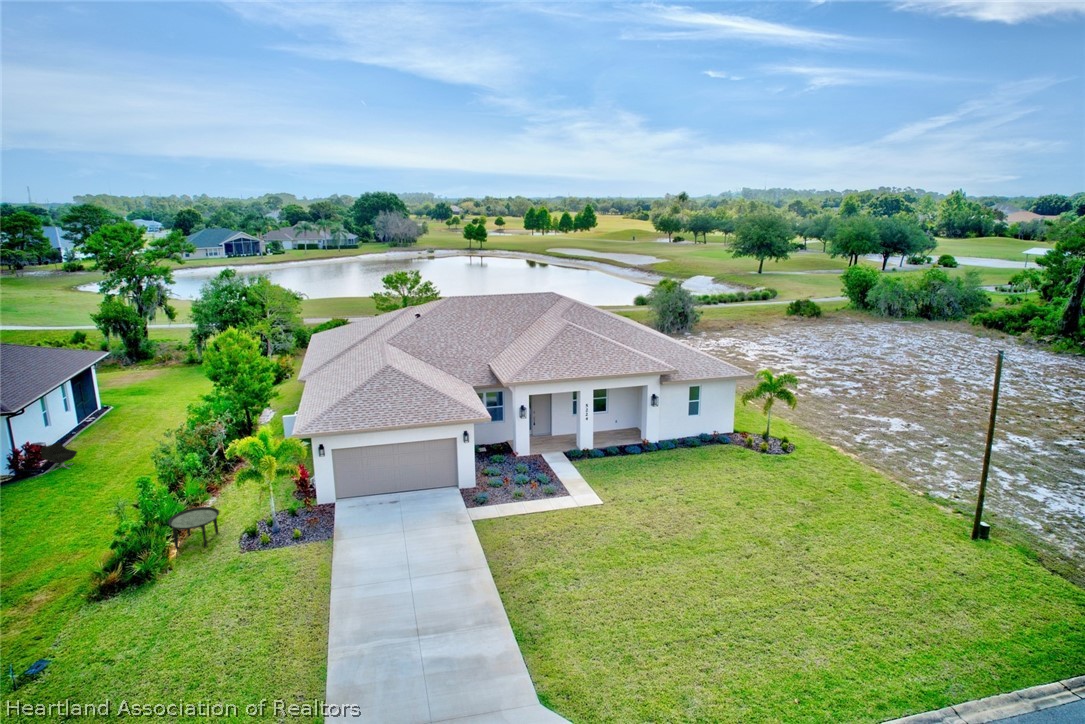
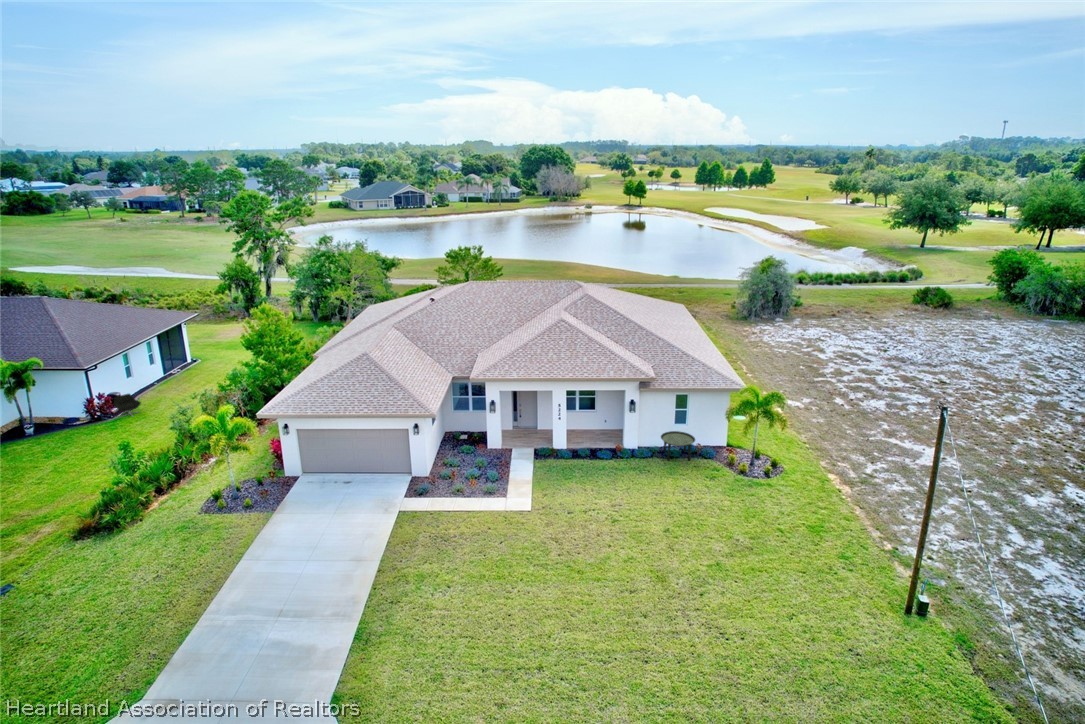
round table: present [168,507,219,549] -> present [661,431,695,461]

